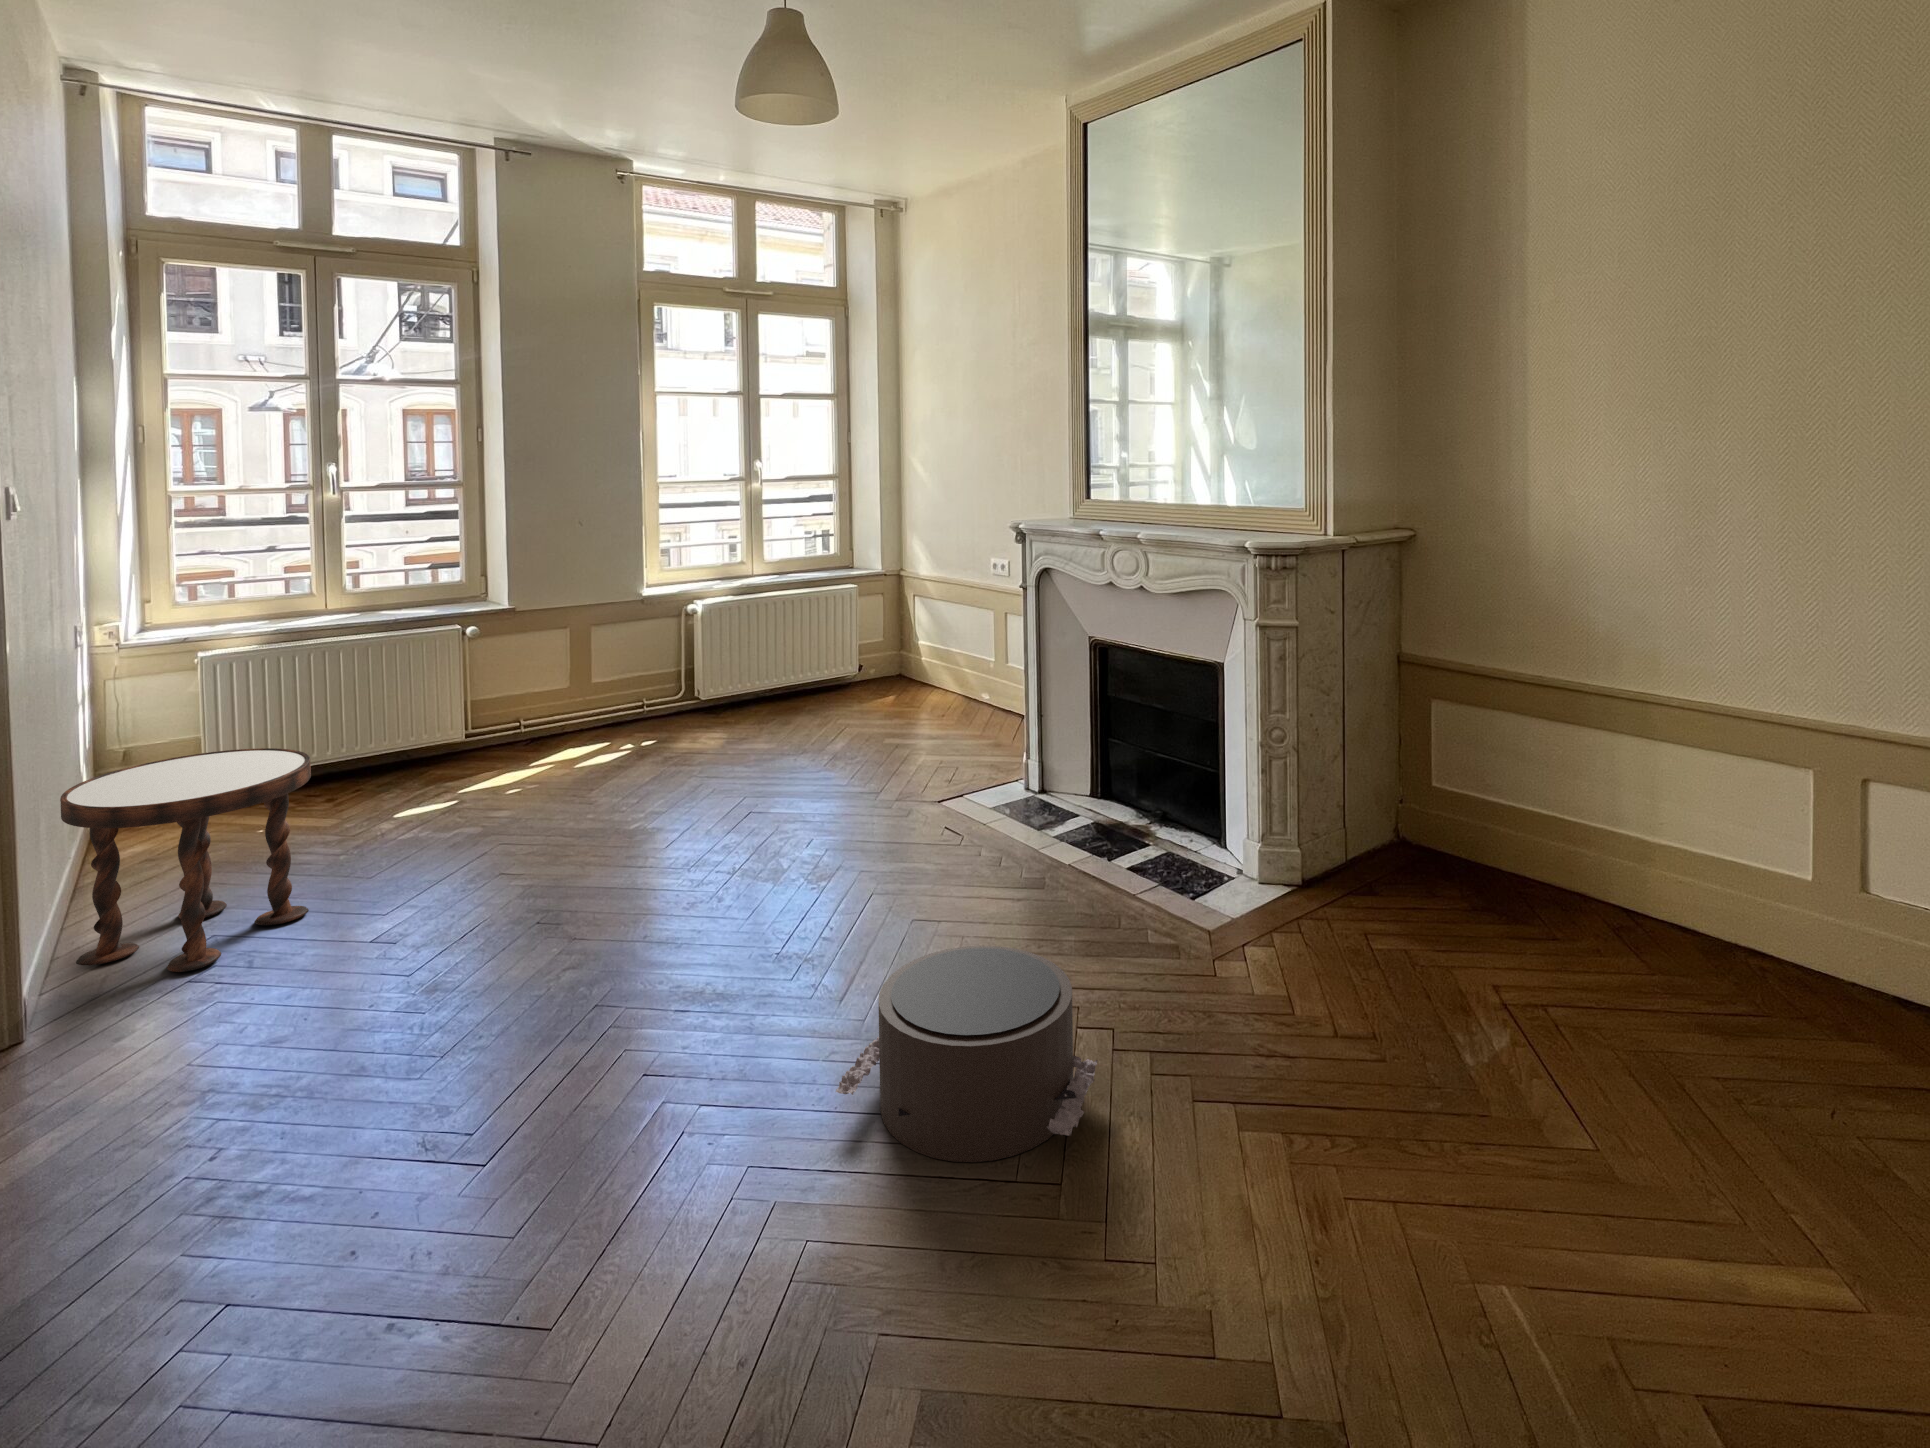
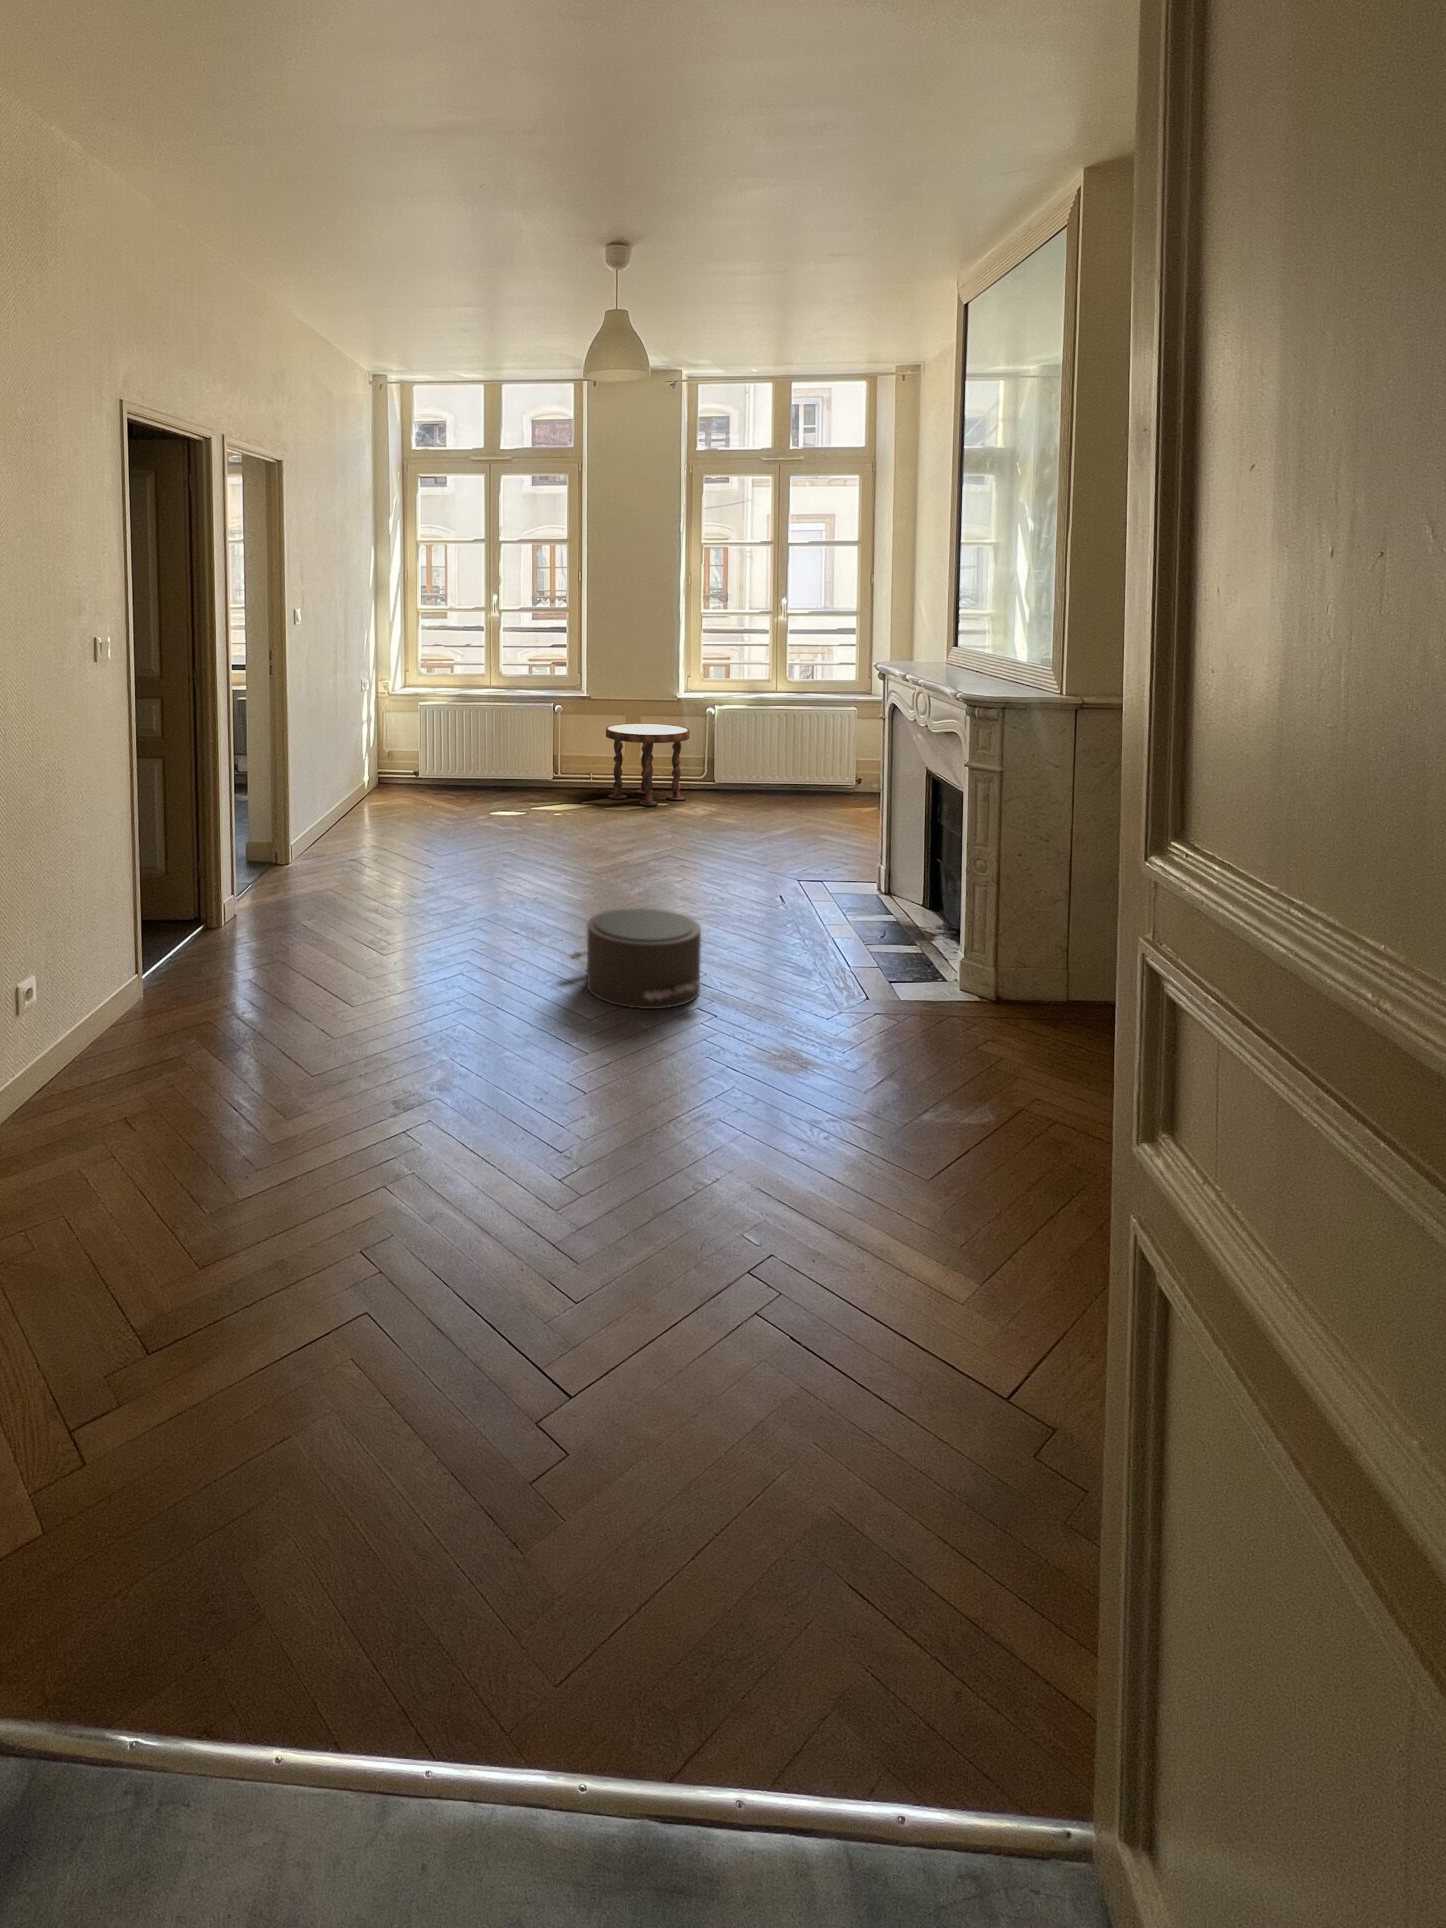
side table: present [60,748,311,972] -> present [606,723,690,806]

